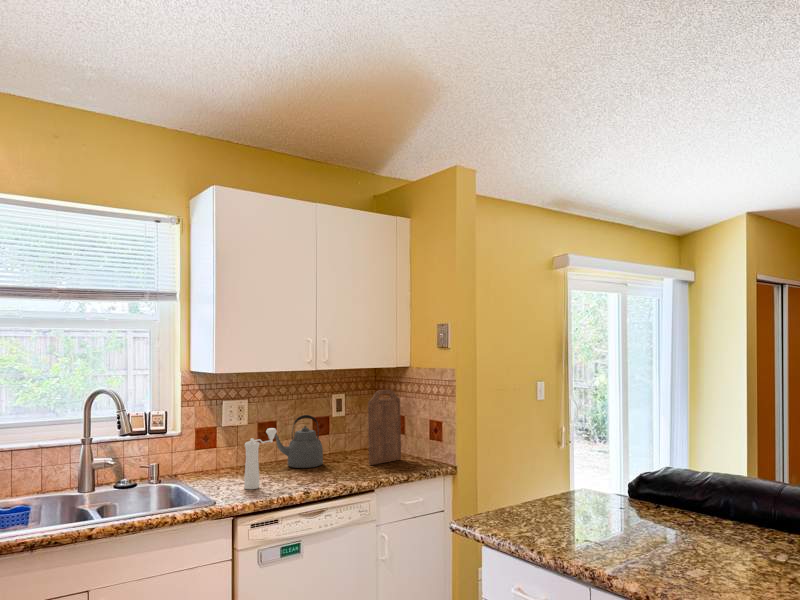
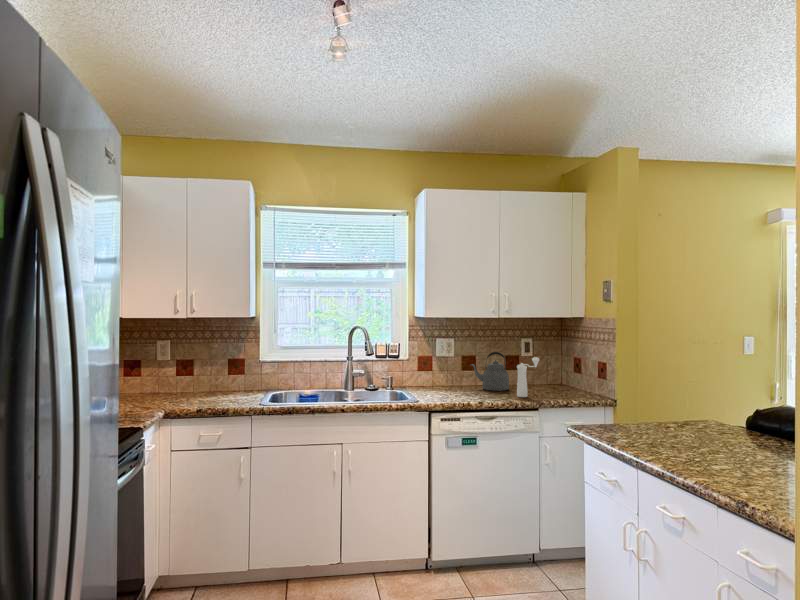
cutting board: present [368,390,401,465] -> none [543,335,573,393]
pepper mill: present [244,428,277,489] -> present [517,357,539,397]

